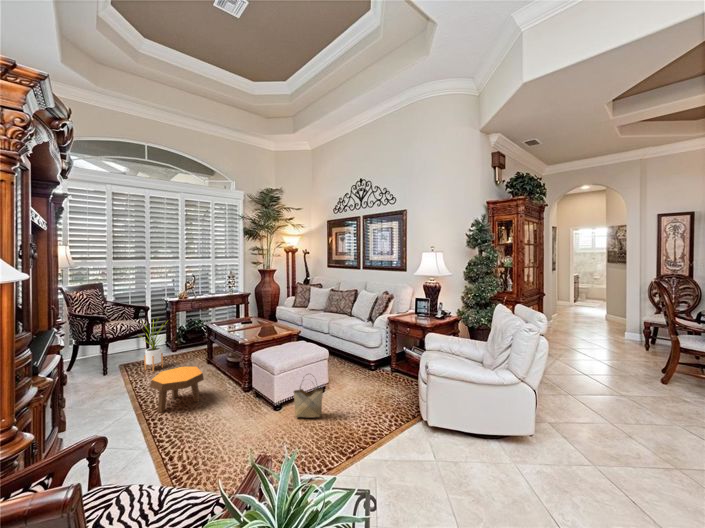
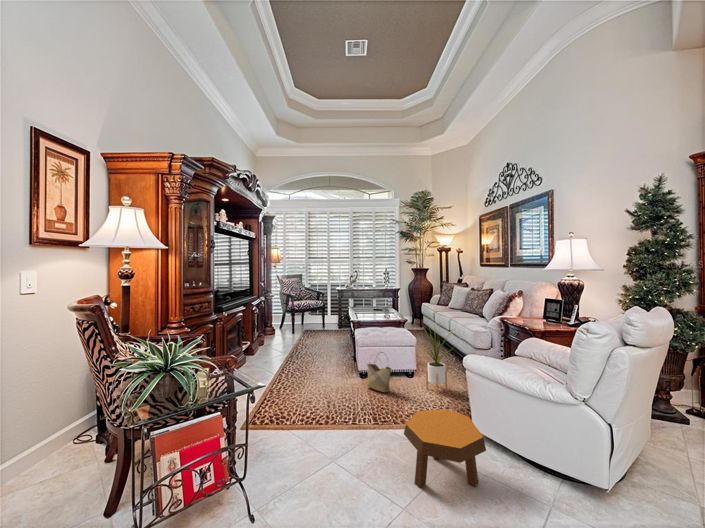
house plant: present [141,321,163,371] -> present [424,327,450,394]
footstool: present [150,367,204,413] -> present [404,409,486,488]

